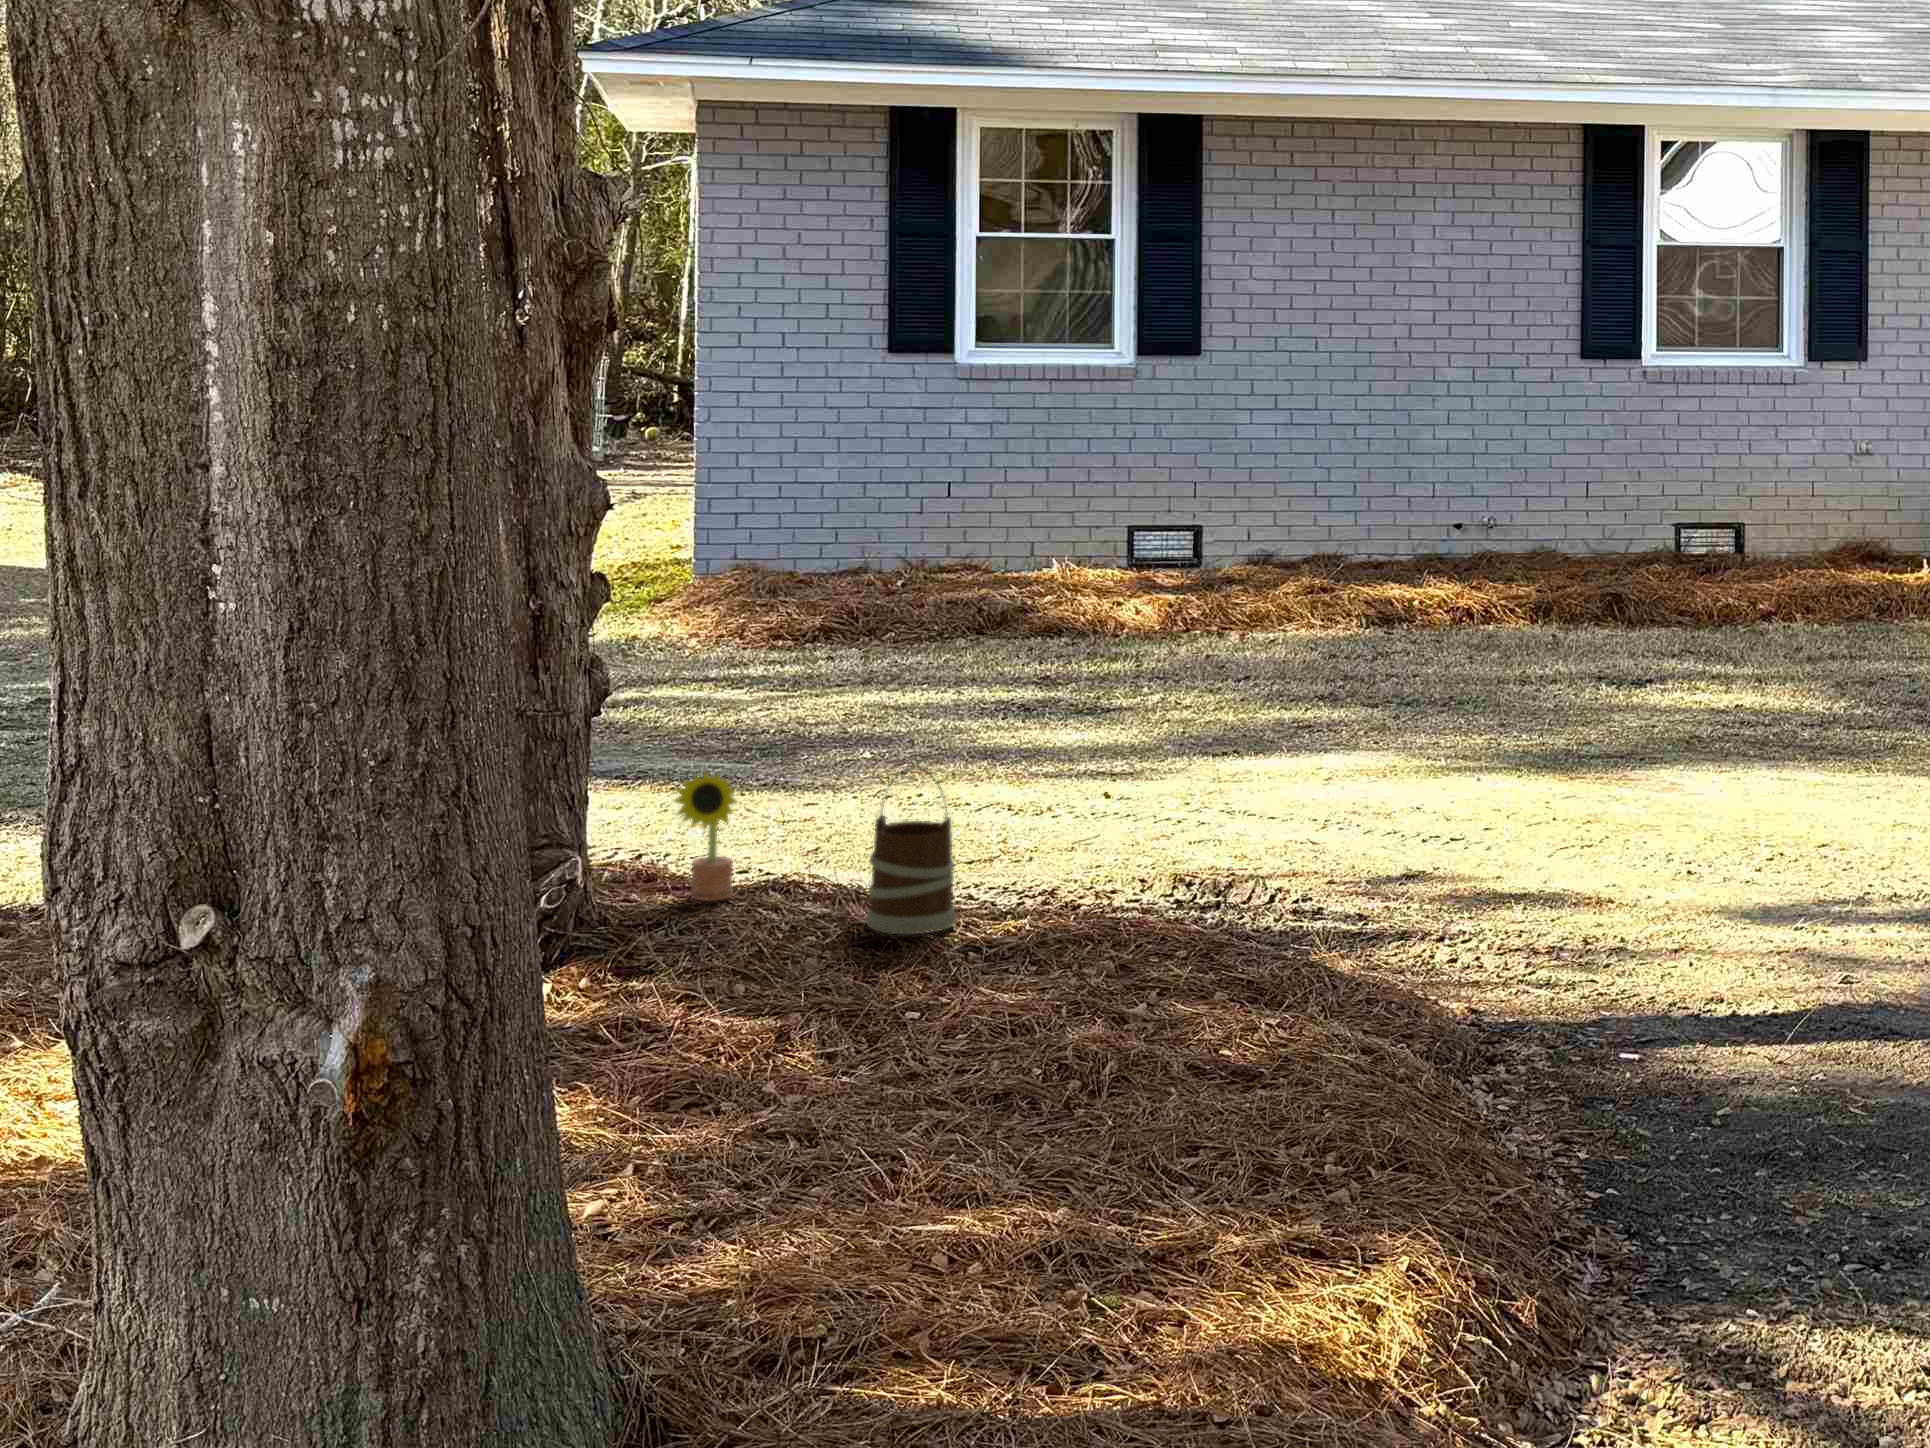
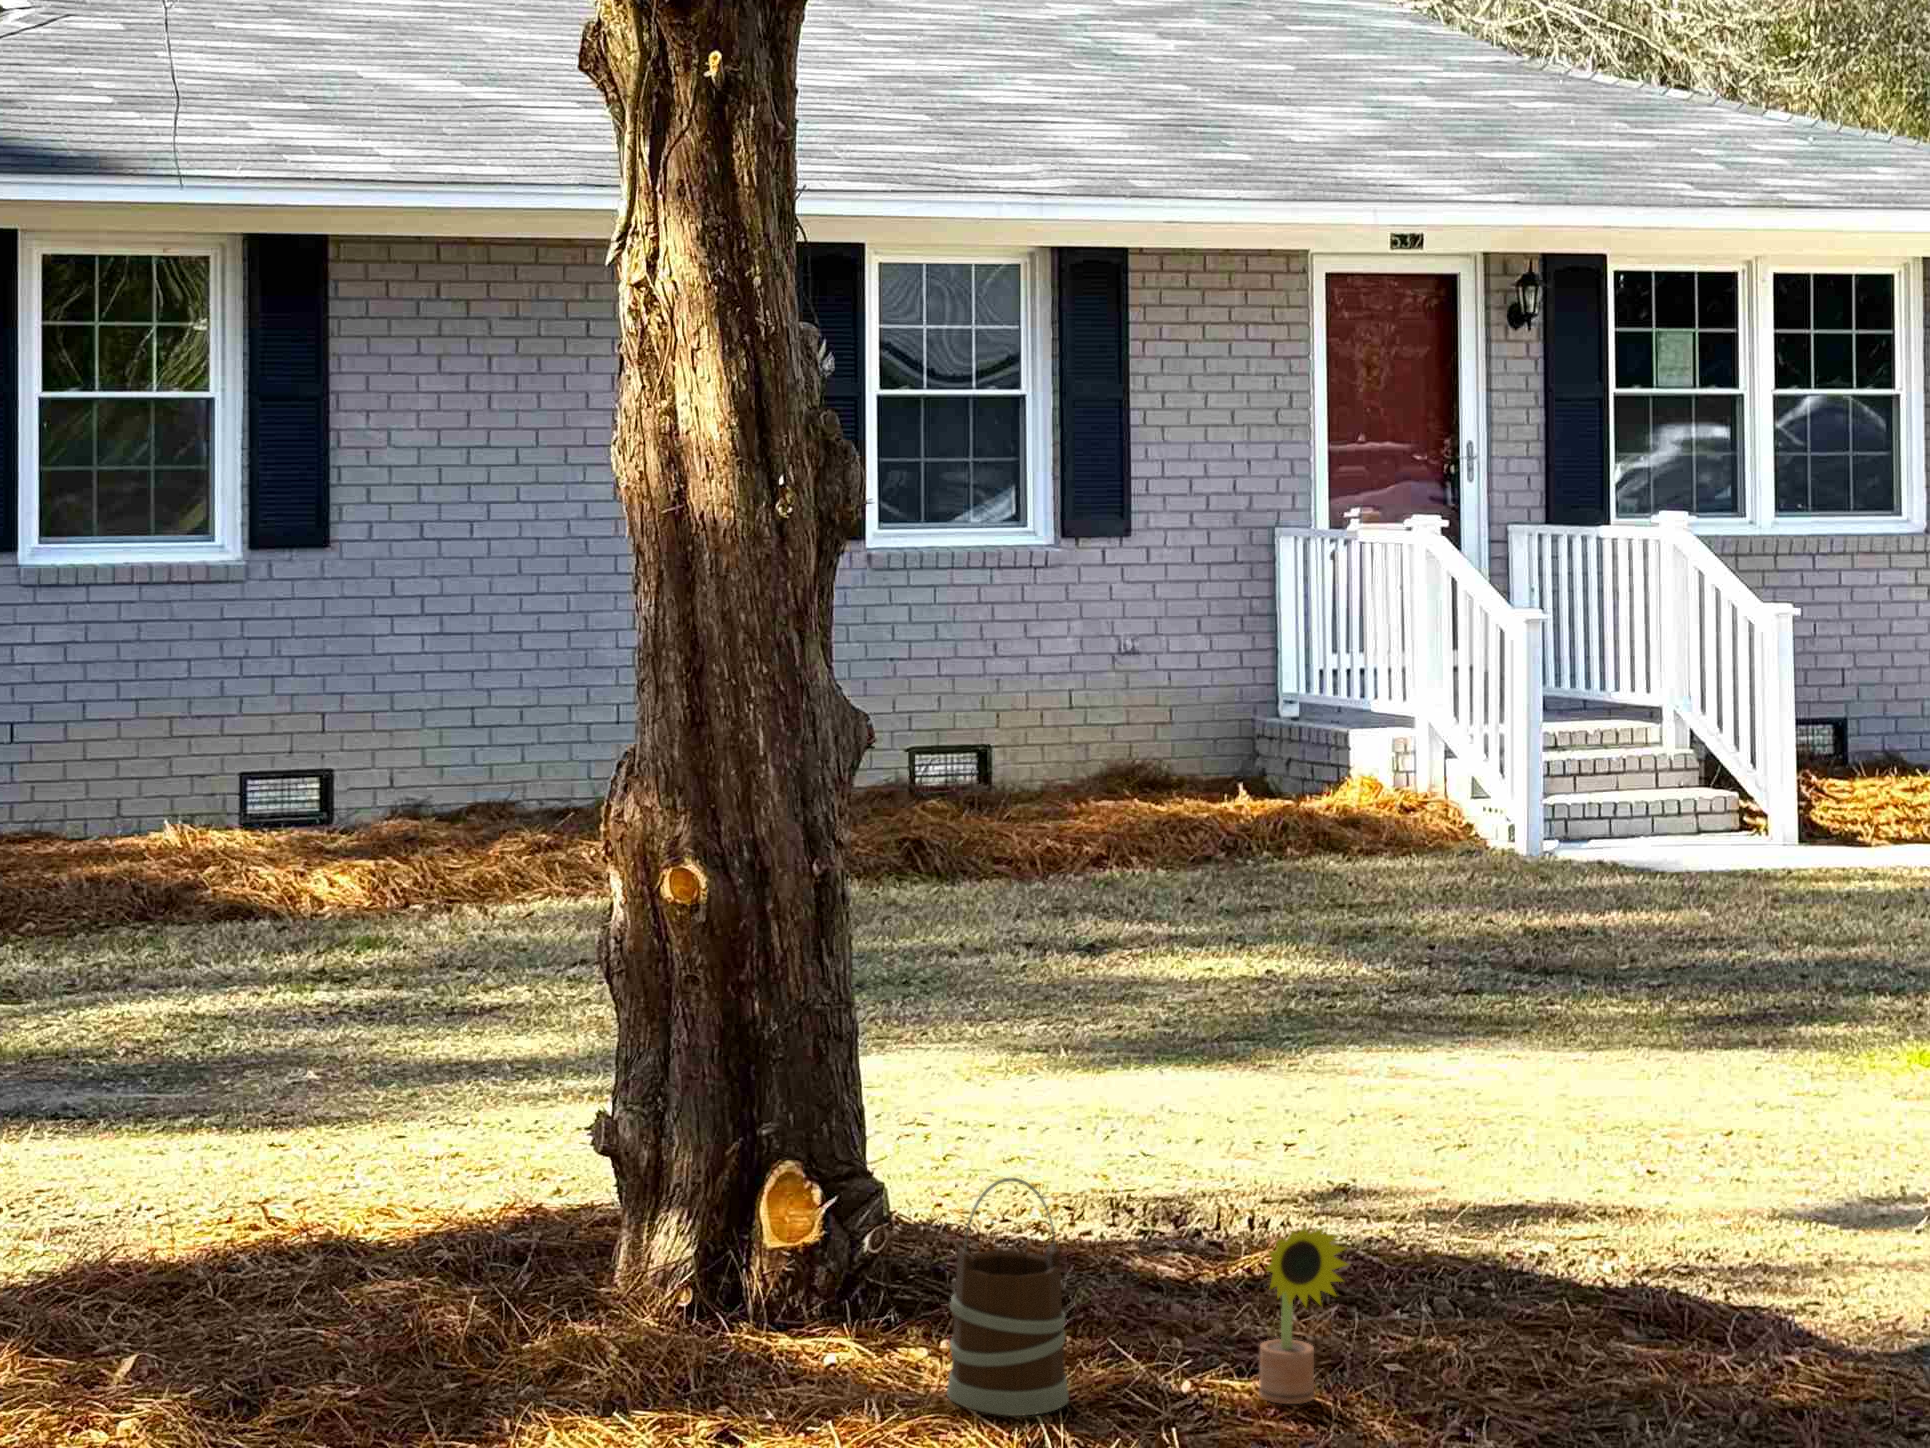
decorative plant: present [674,773,737,901] -> present [1259,1226,1348,1404]

